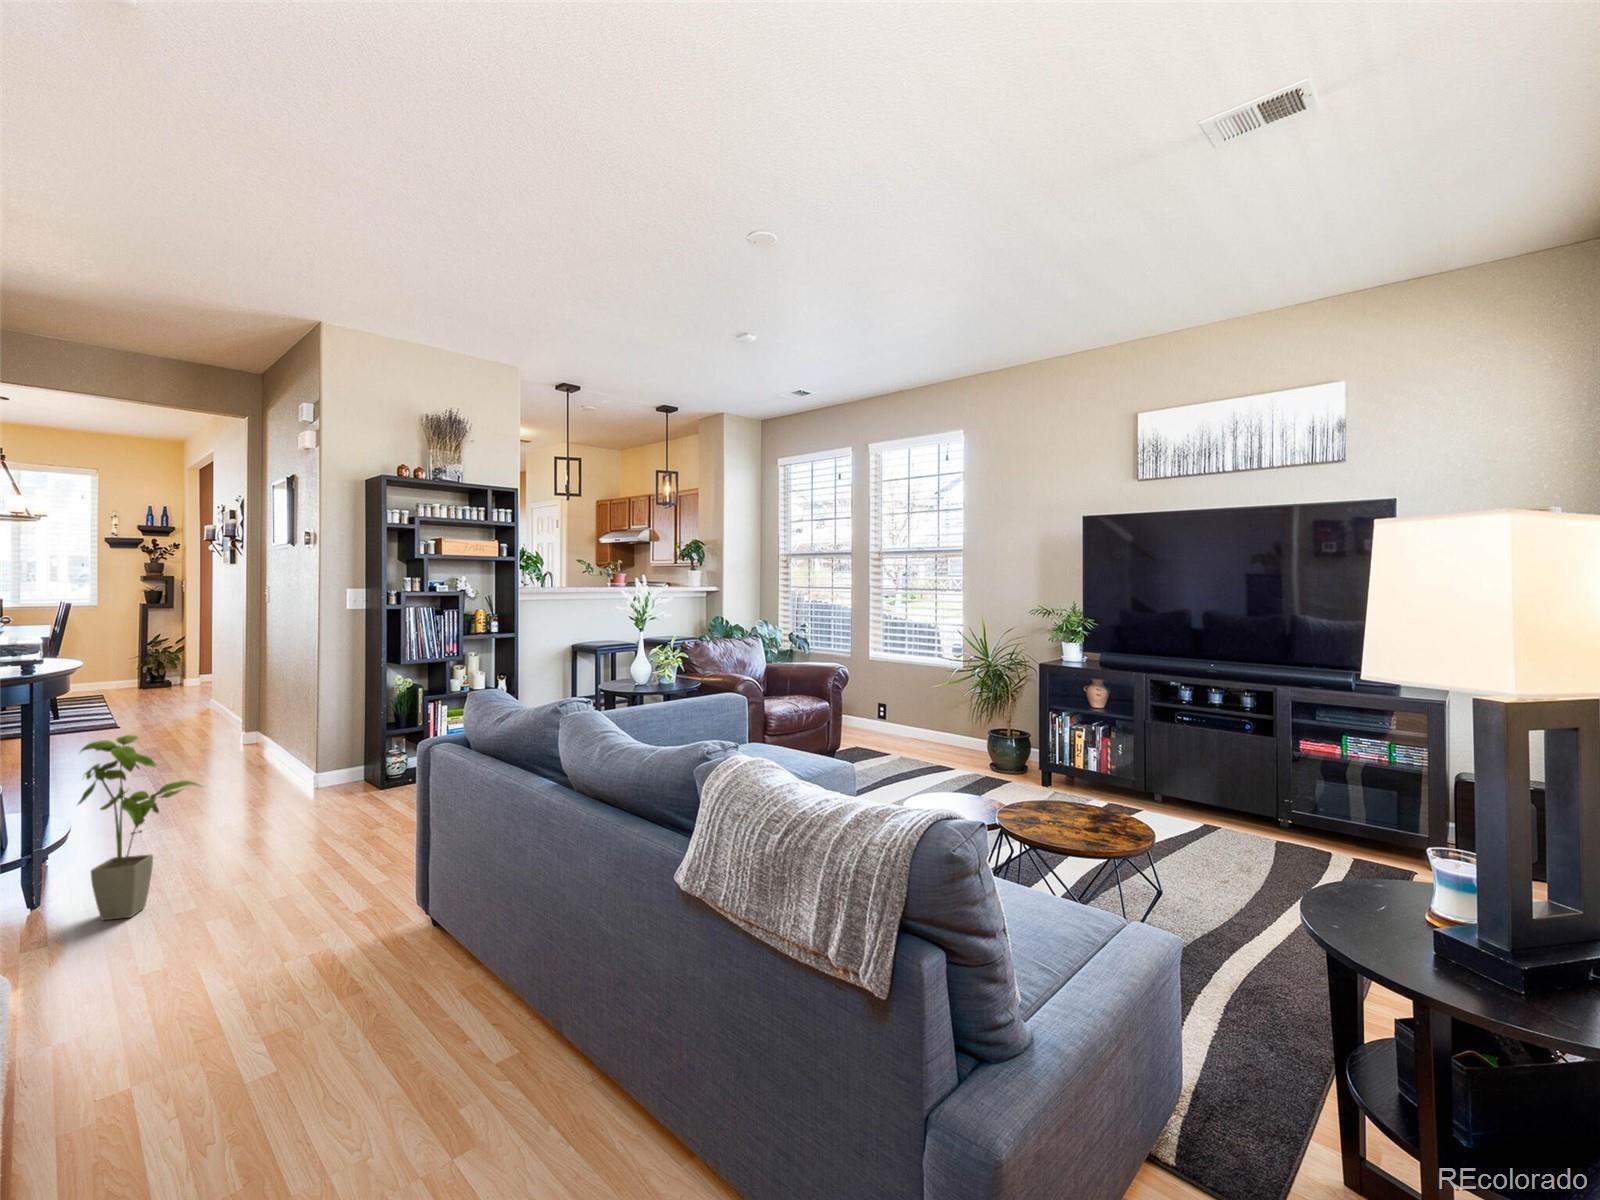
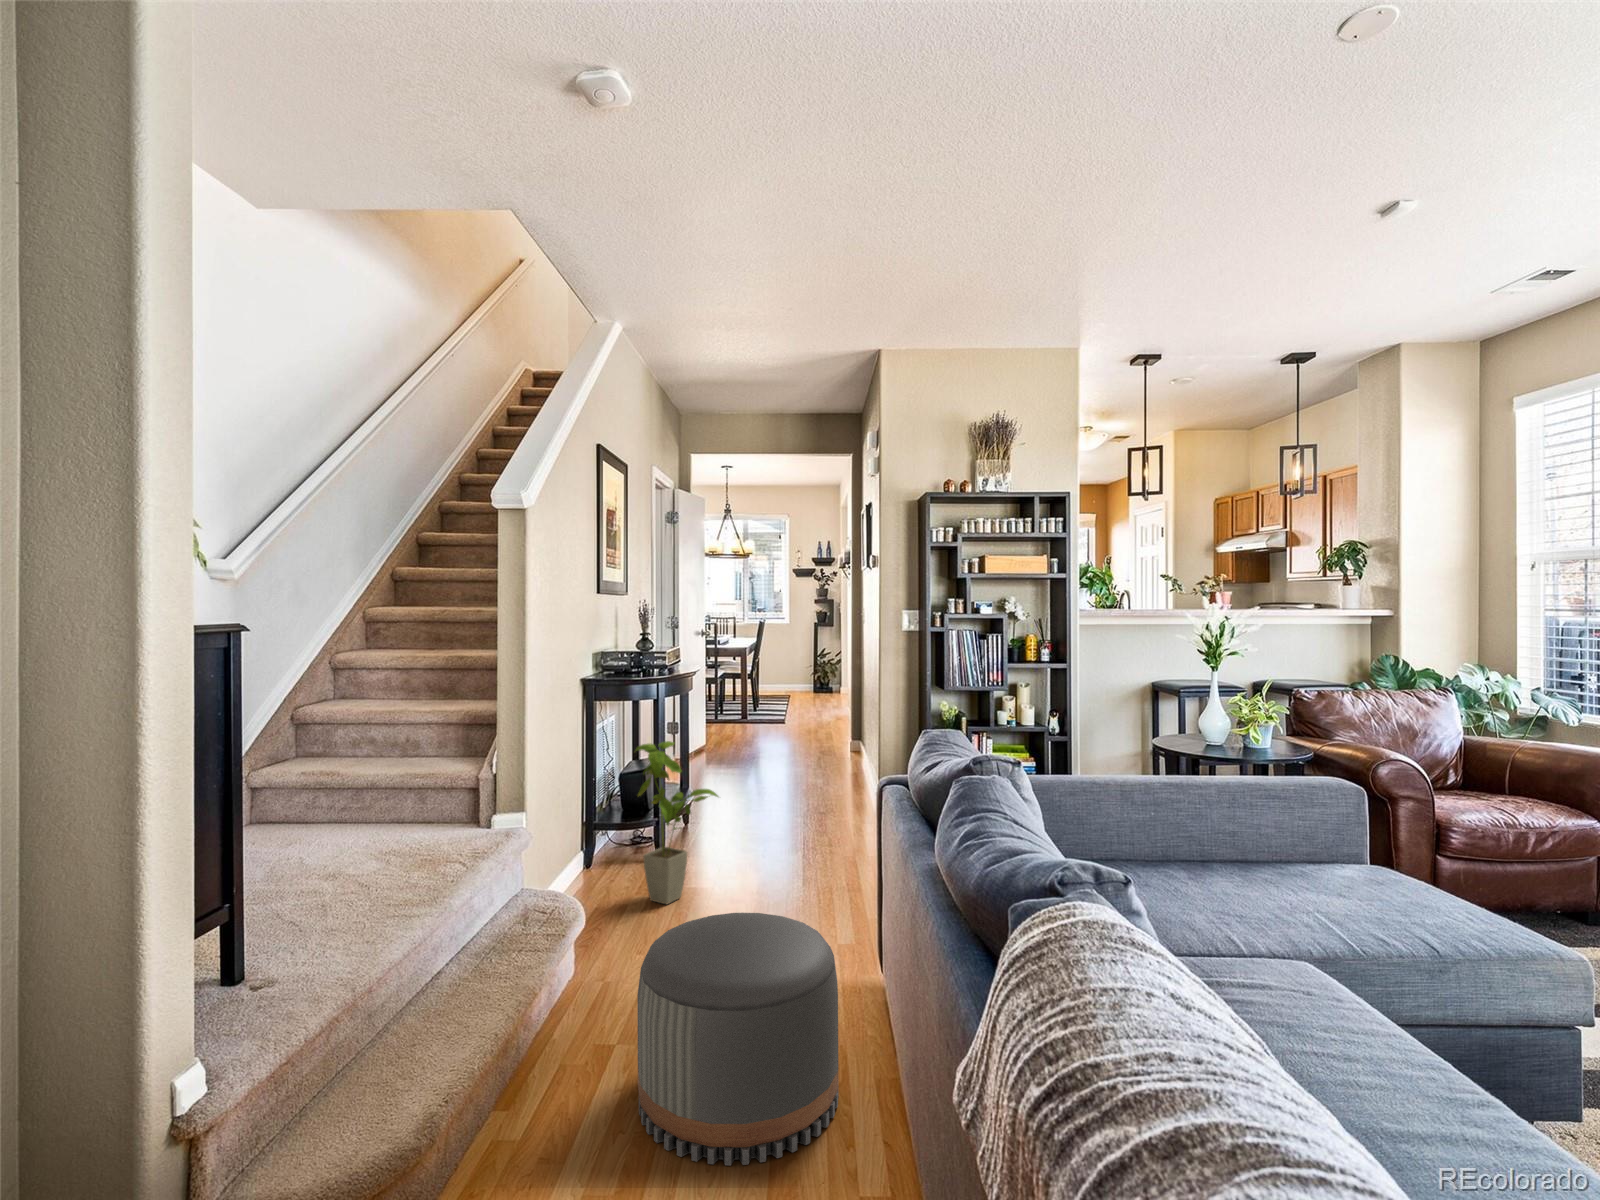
pouf: none [252,854,456,1065] -> present [637,913,839,1165]

